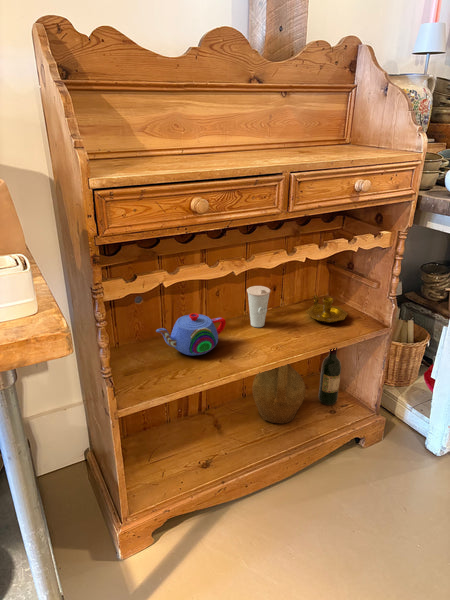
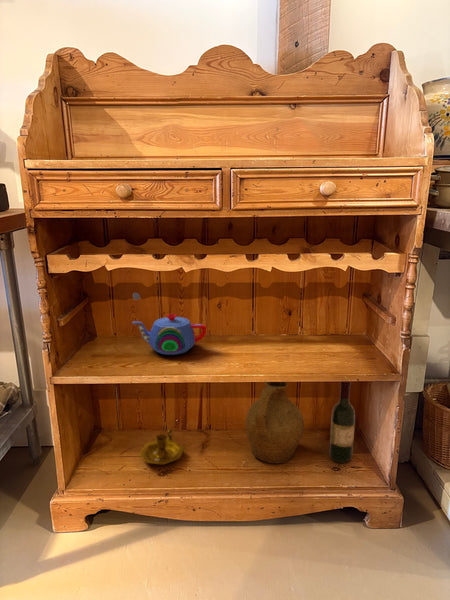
cup: present [247,286,271,327] -> none [242,303,267,347]
candlestick: present [305,295,348,323] -> present [139,429,184,465]

